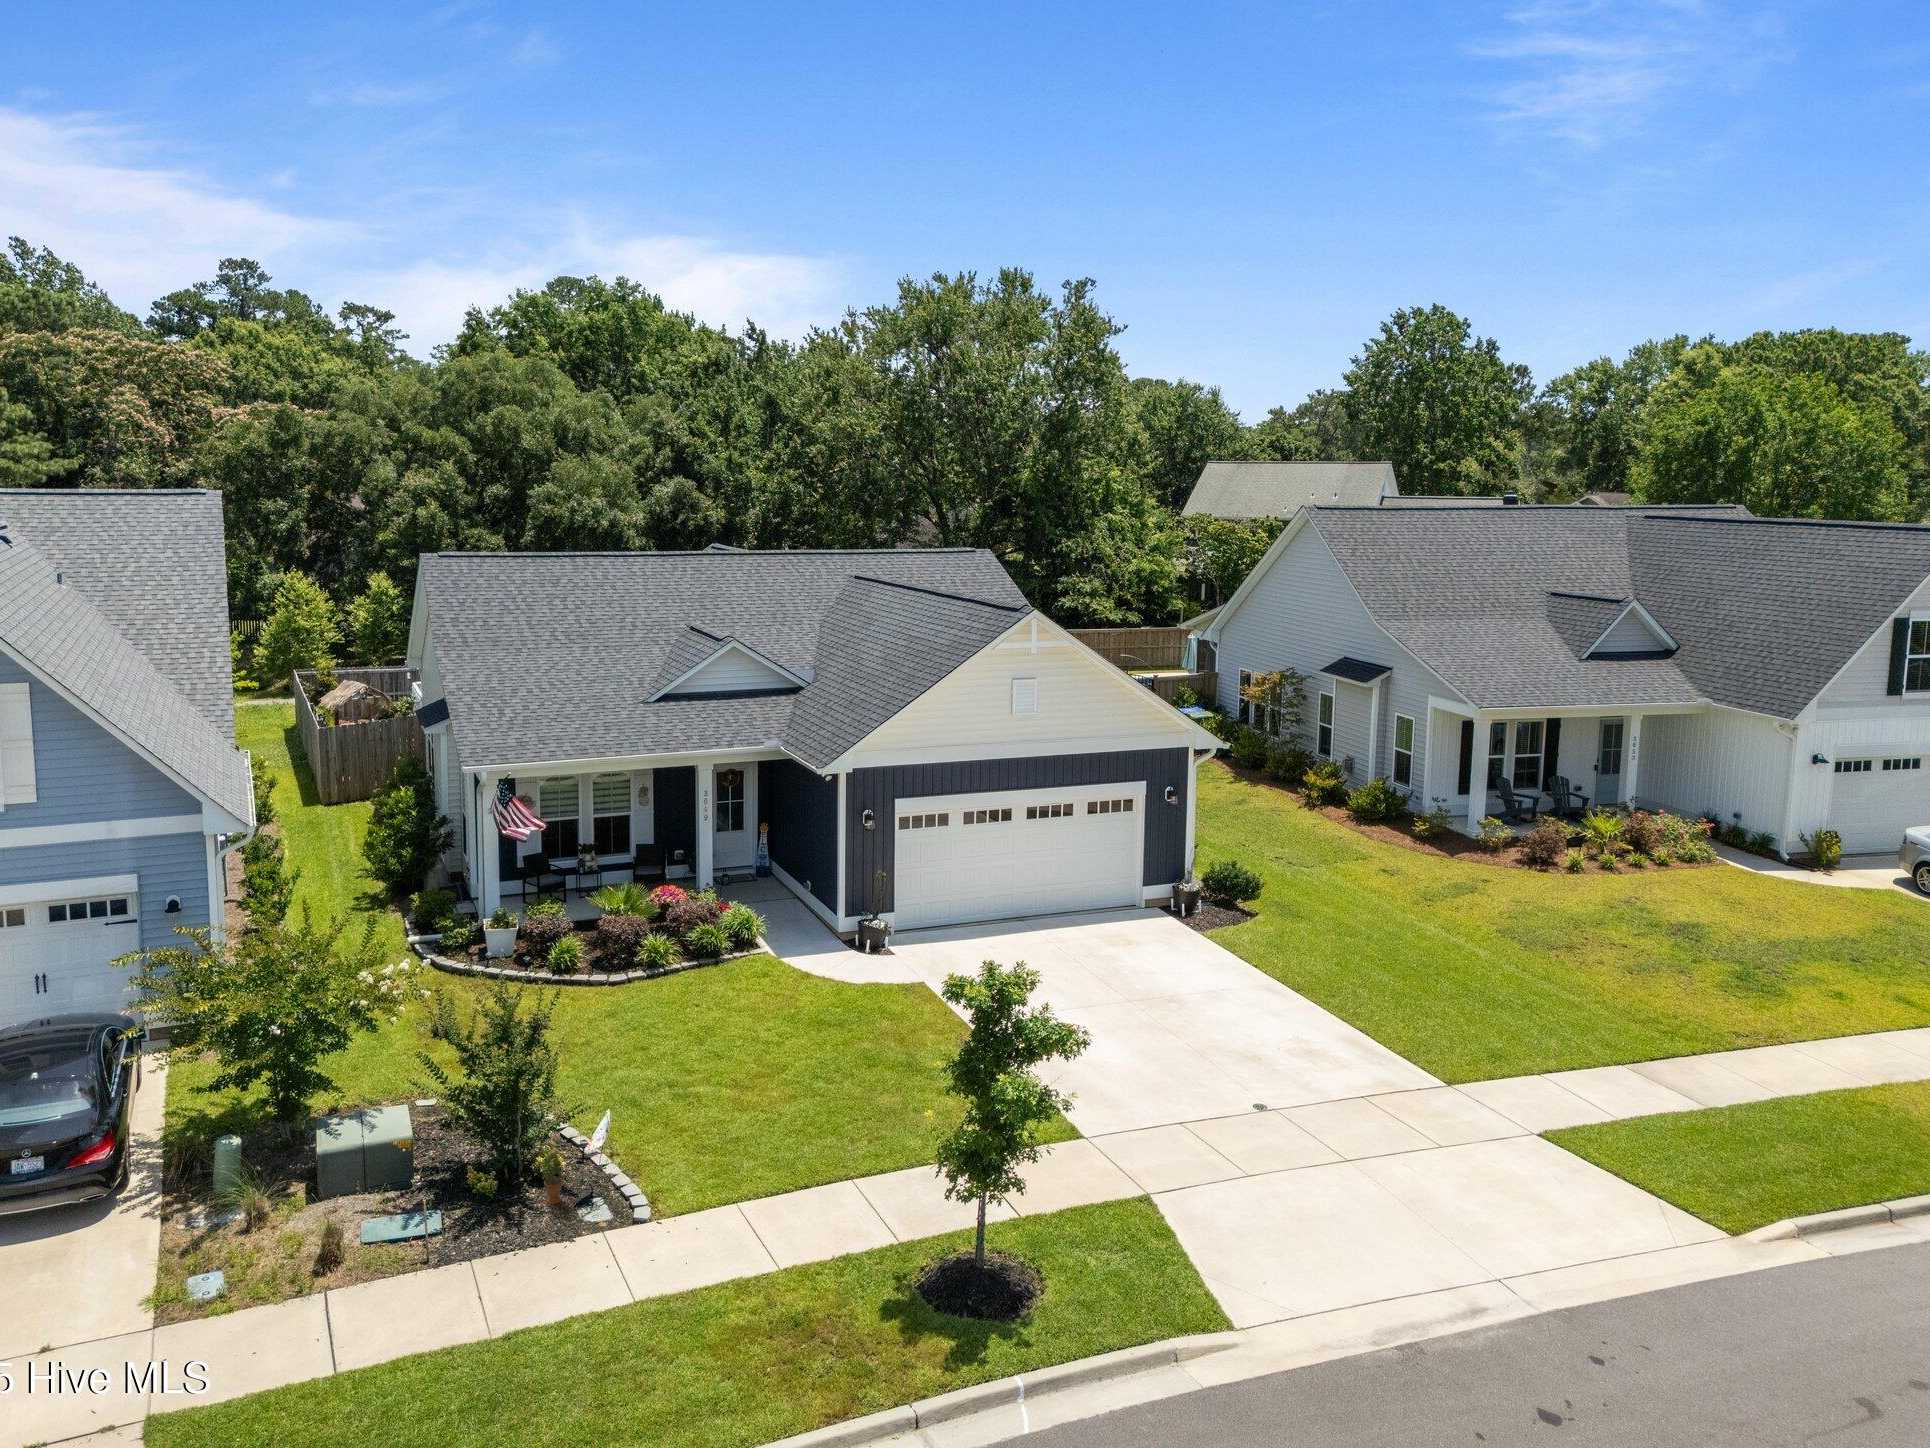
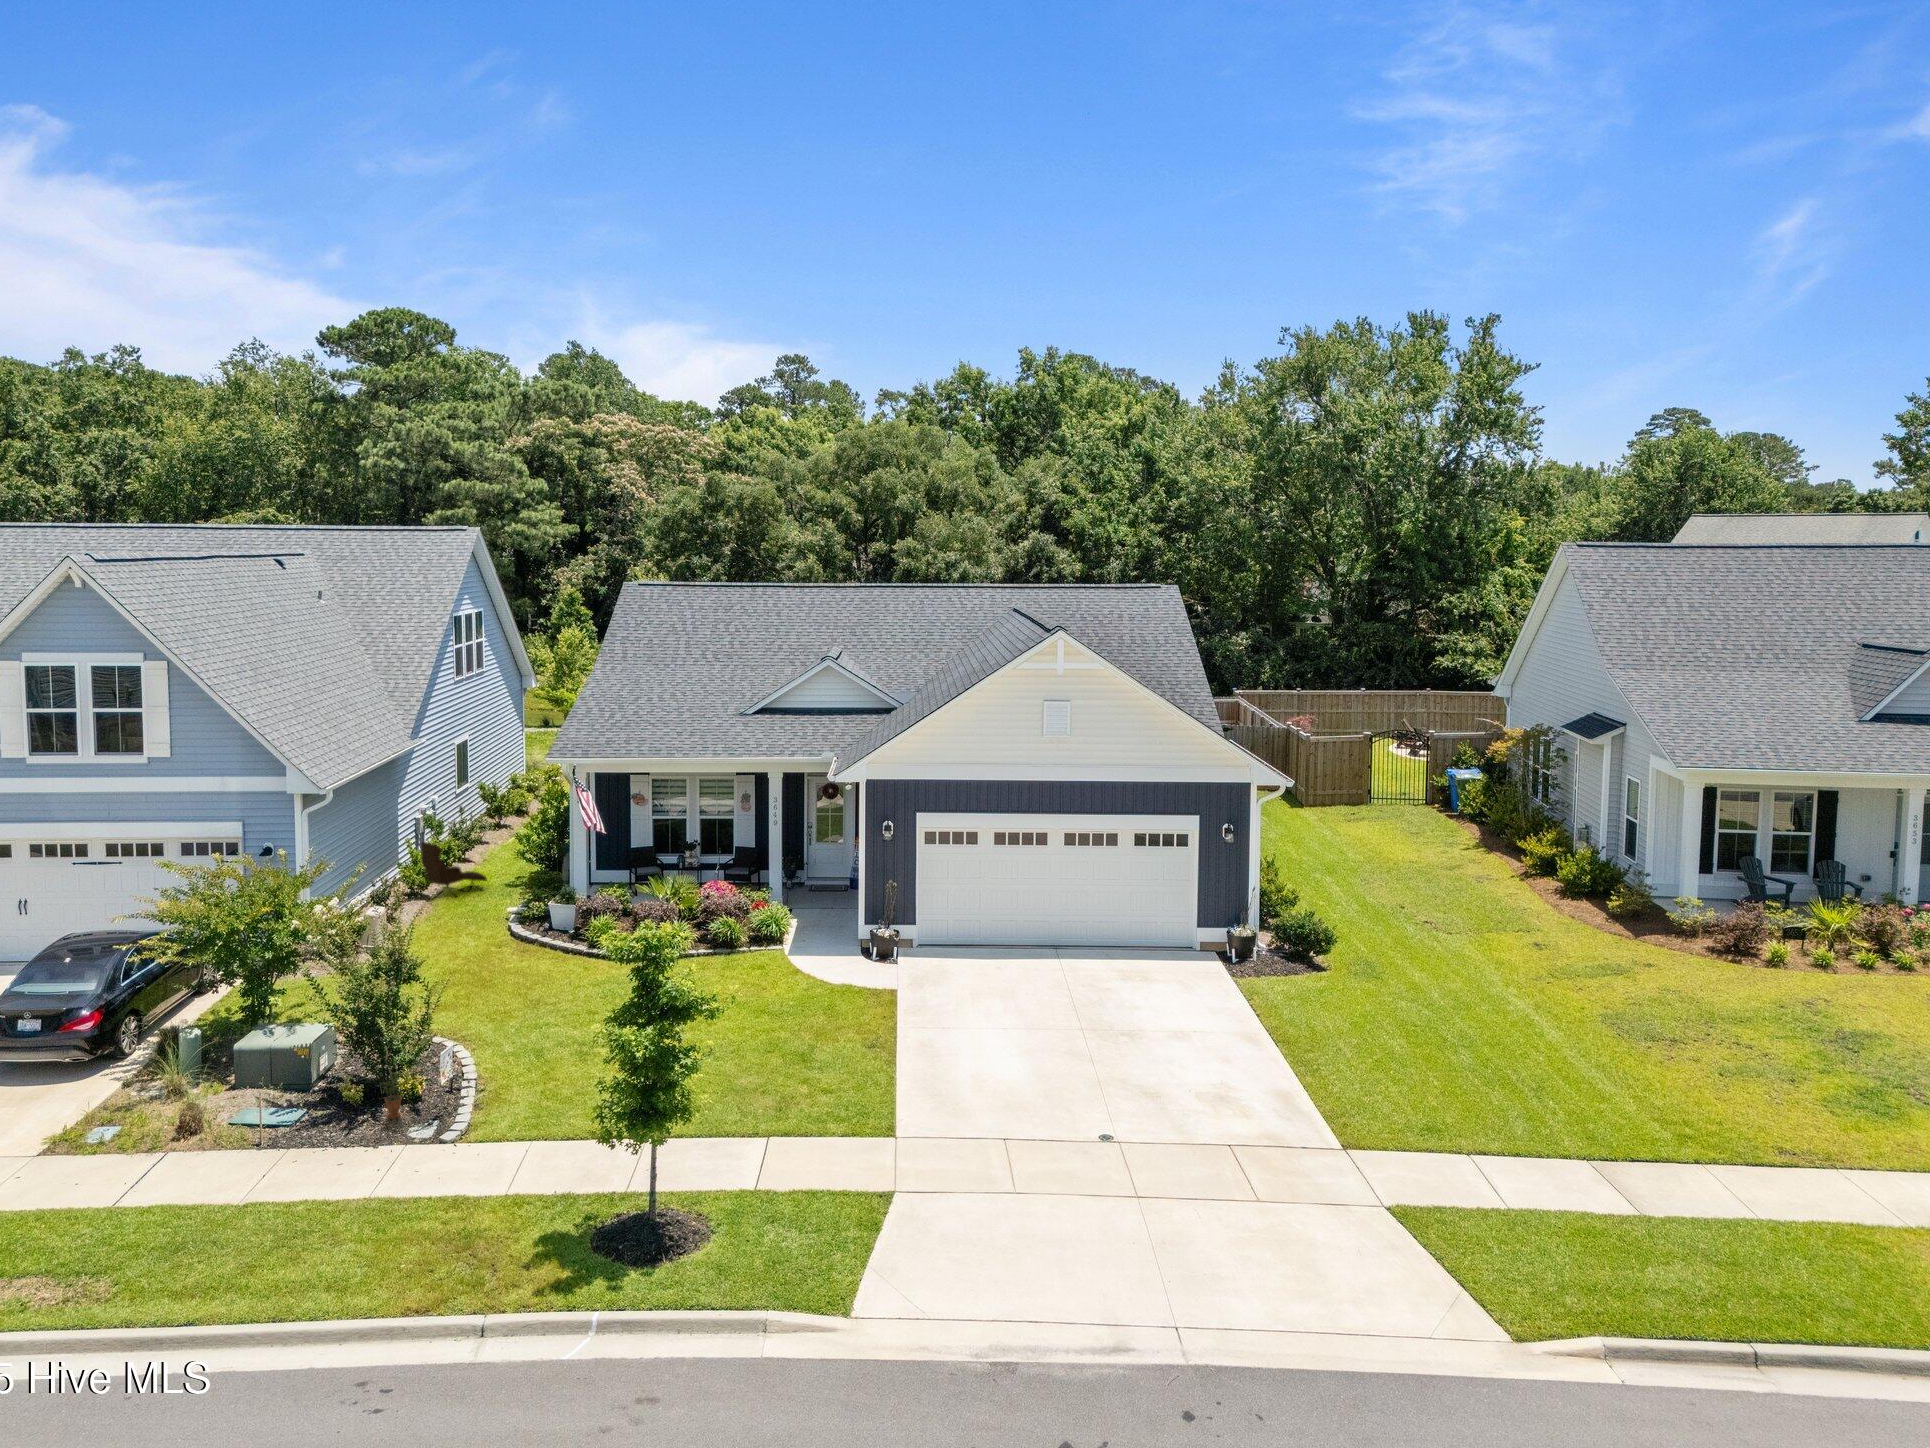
lounge chair: none [285,869,361,931] -> present [421,842,487,896]

